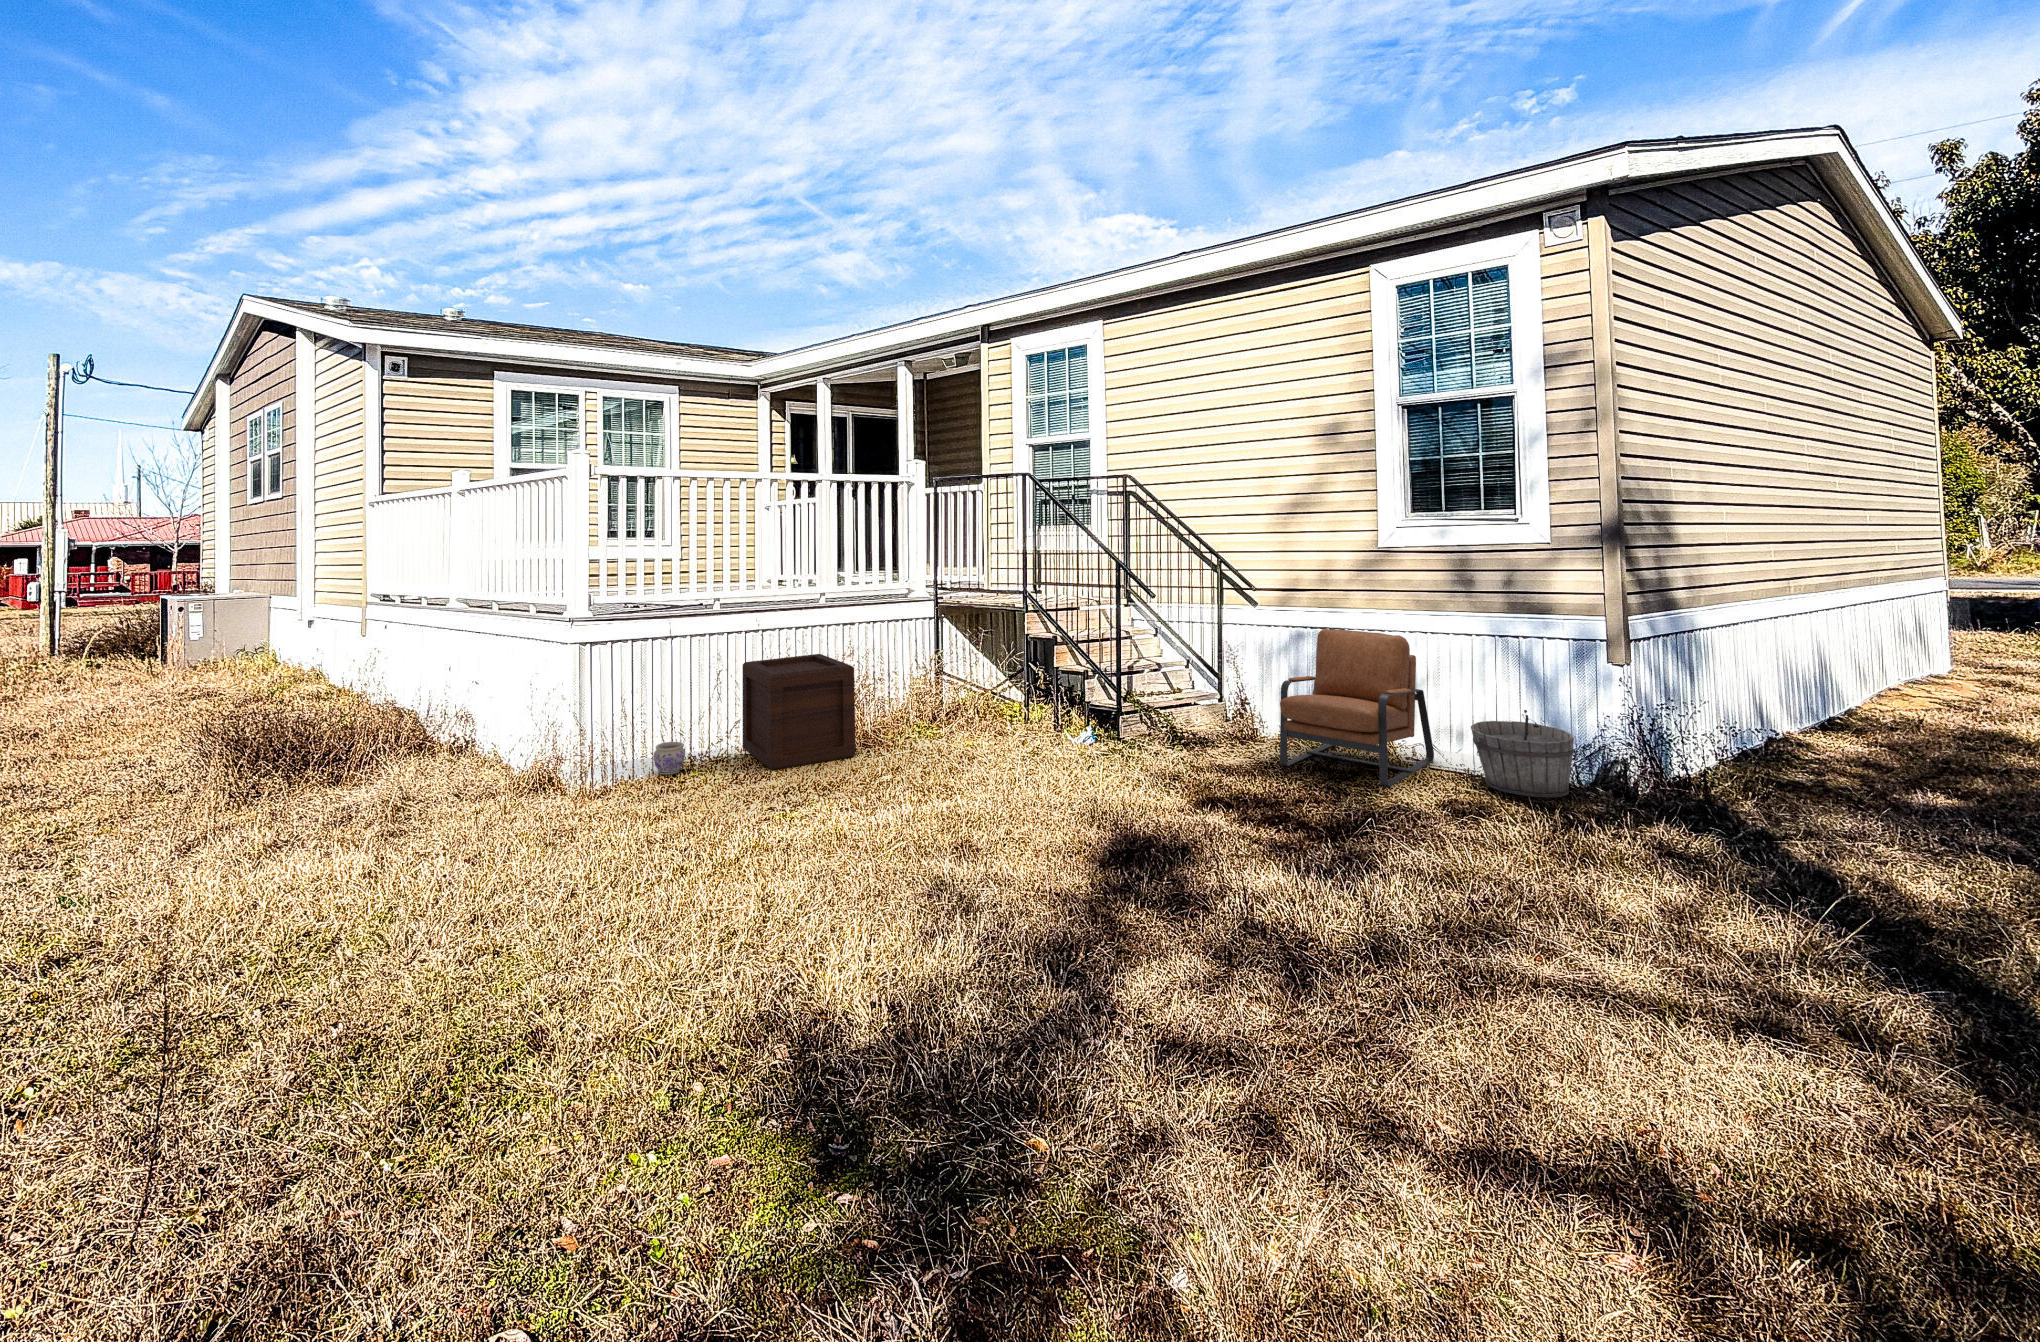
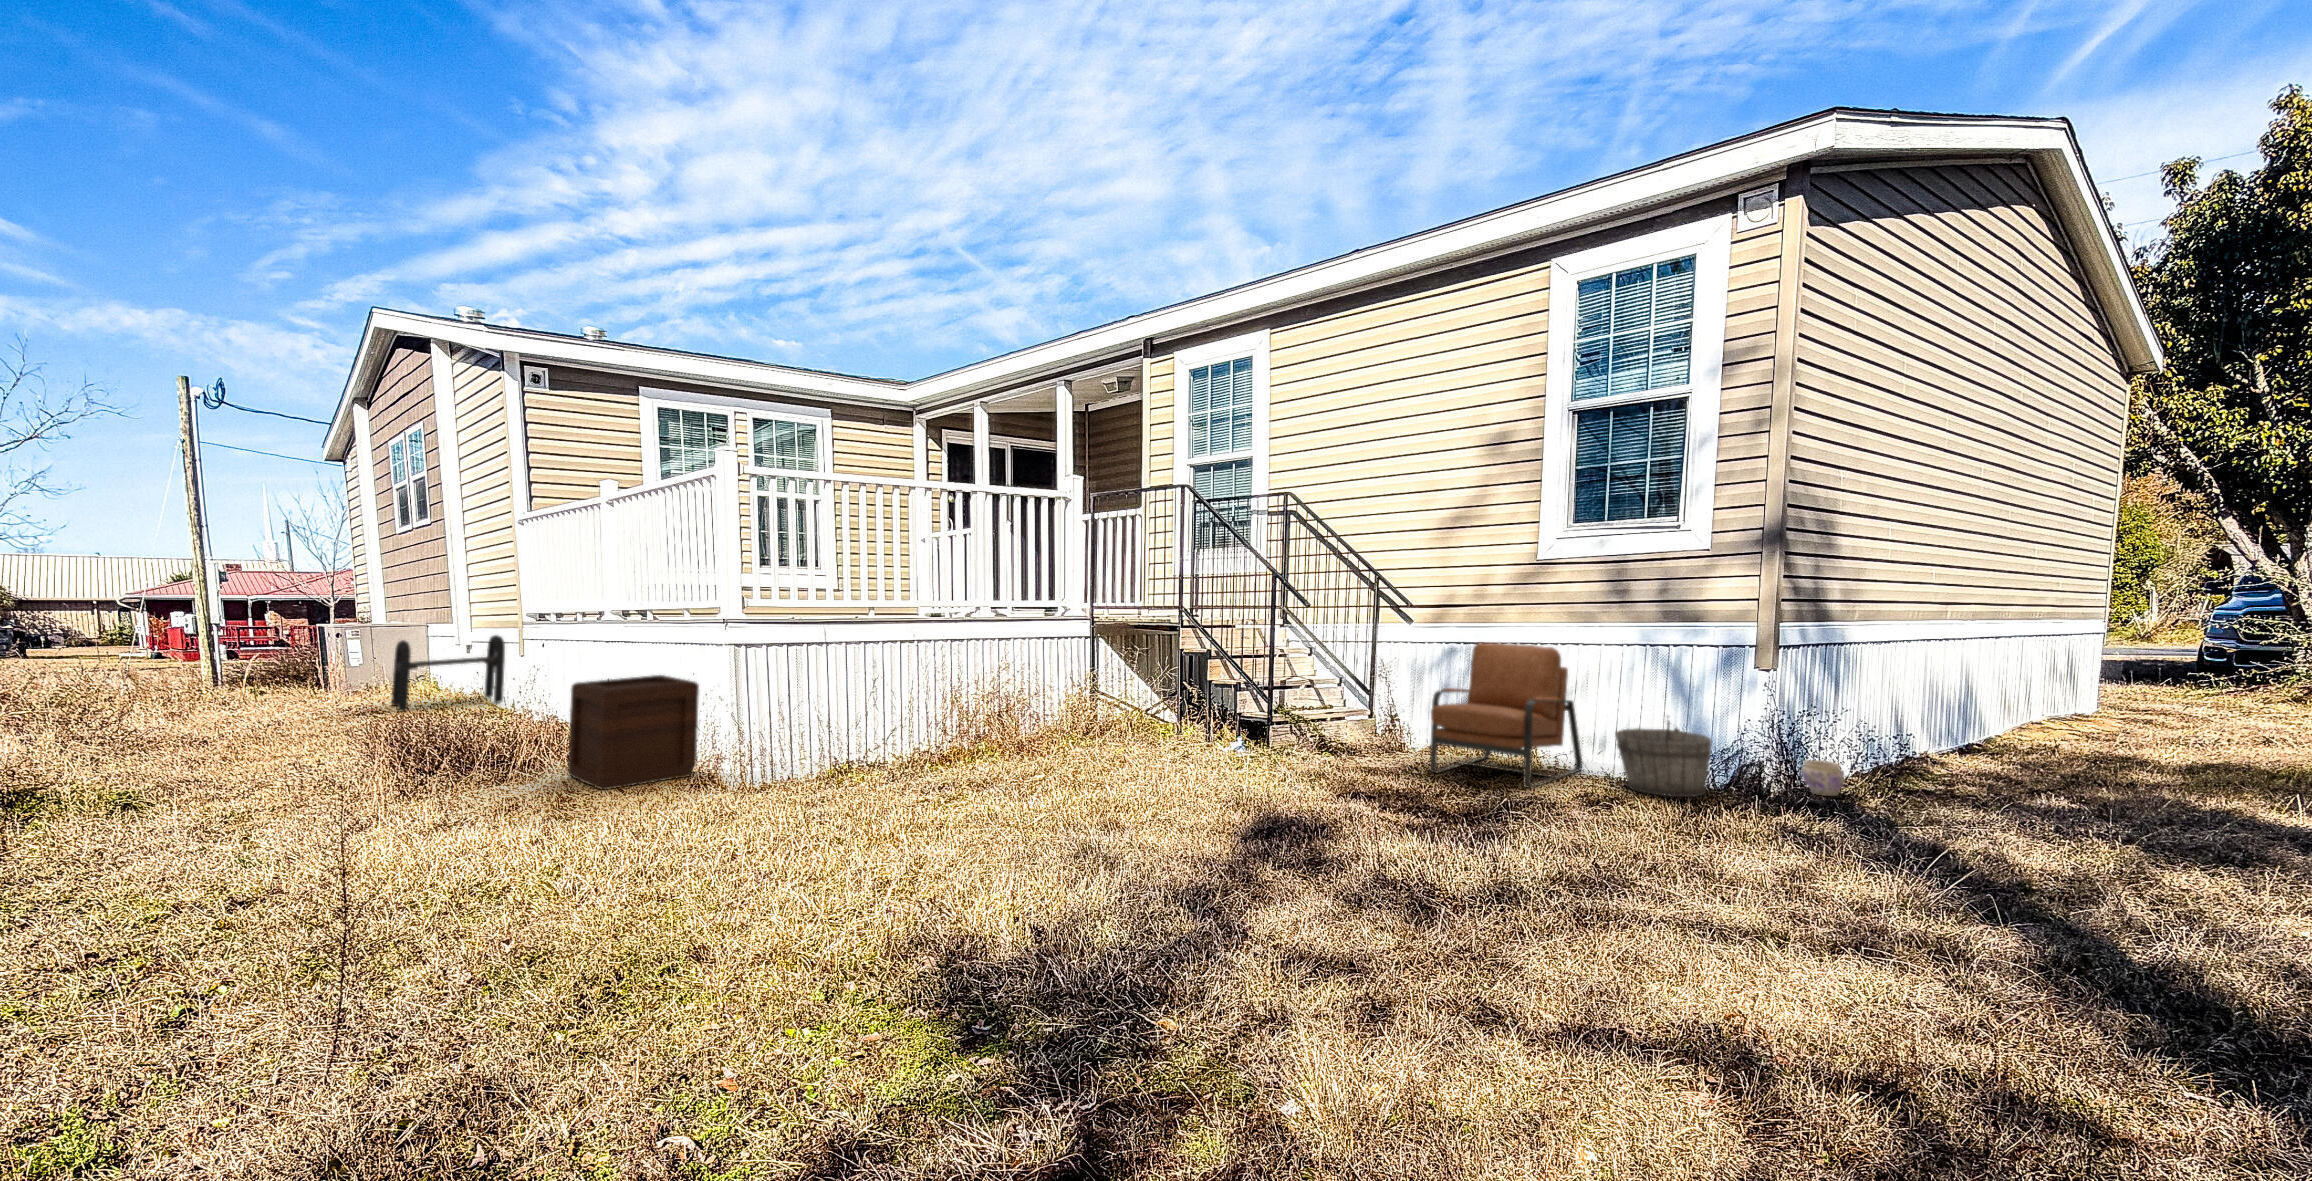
bench: none [257,614,368,693] -> present [391,635,505,711]
wooden crate: present [743,654,856,770] -> present [568,675,699,790]
planter: present [654,742,685,775] -> present [1801,760,1844,796]

